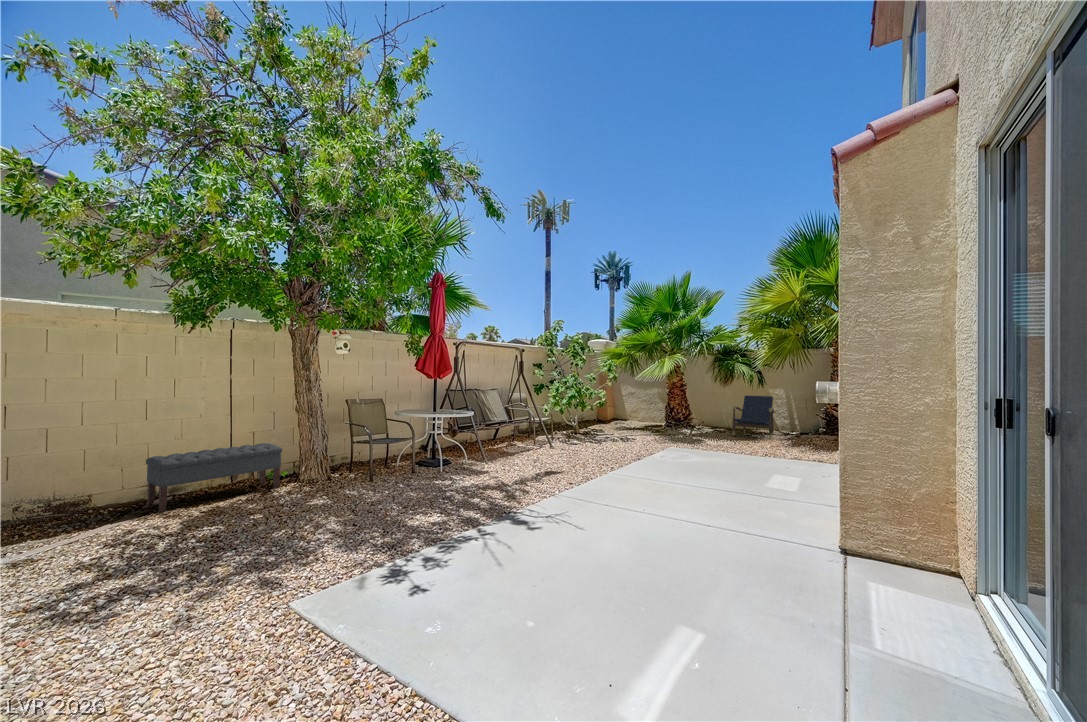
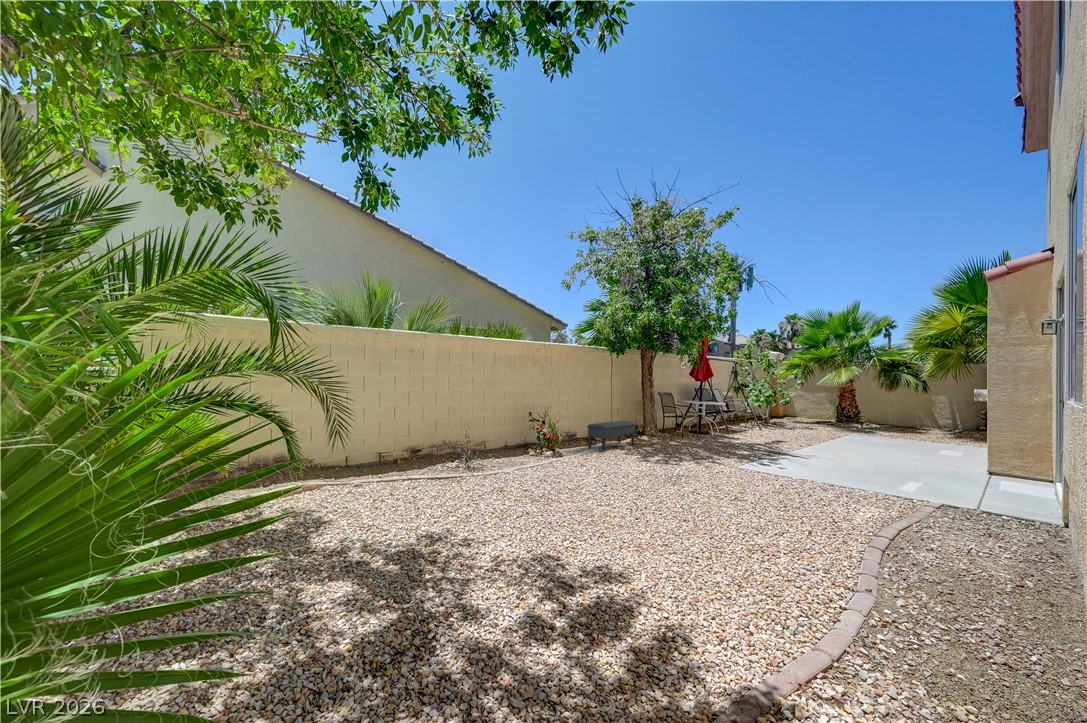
lounge chair: present [733,395,775,439] -> none [899,399,937,433]

